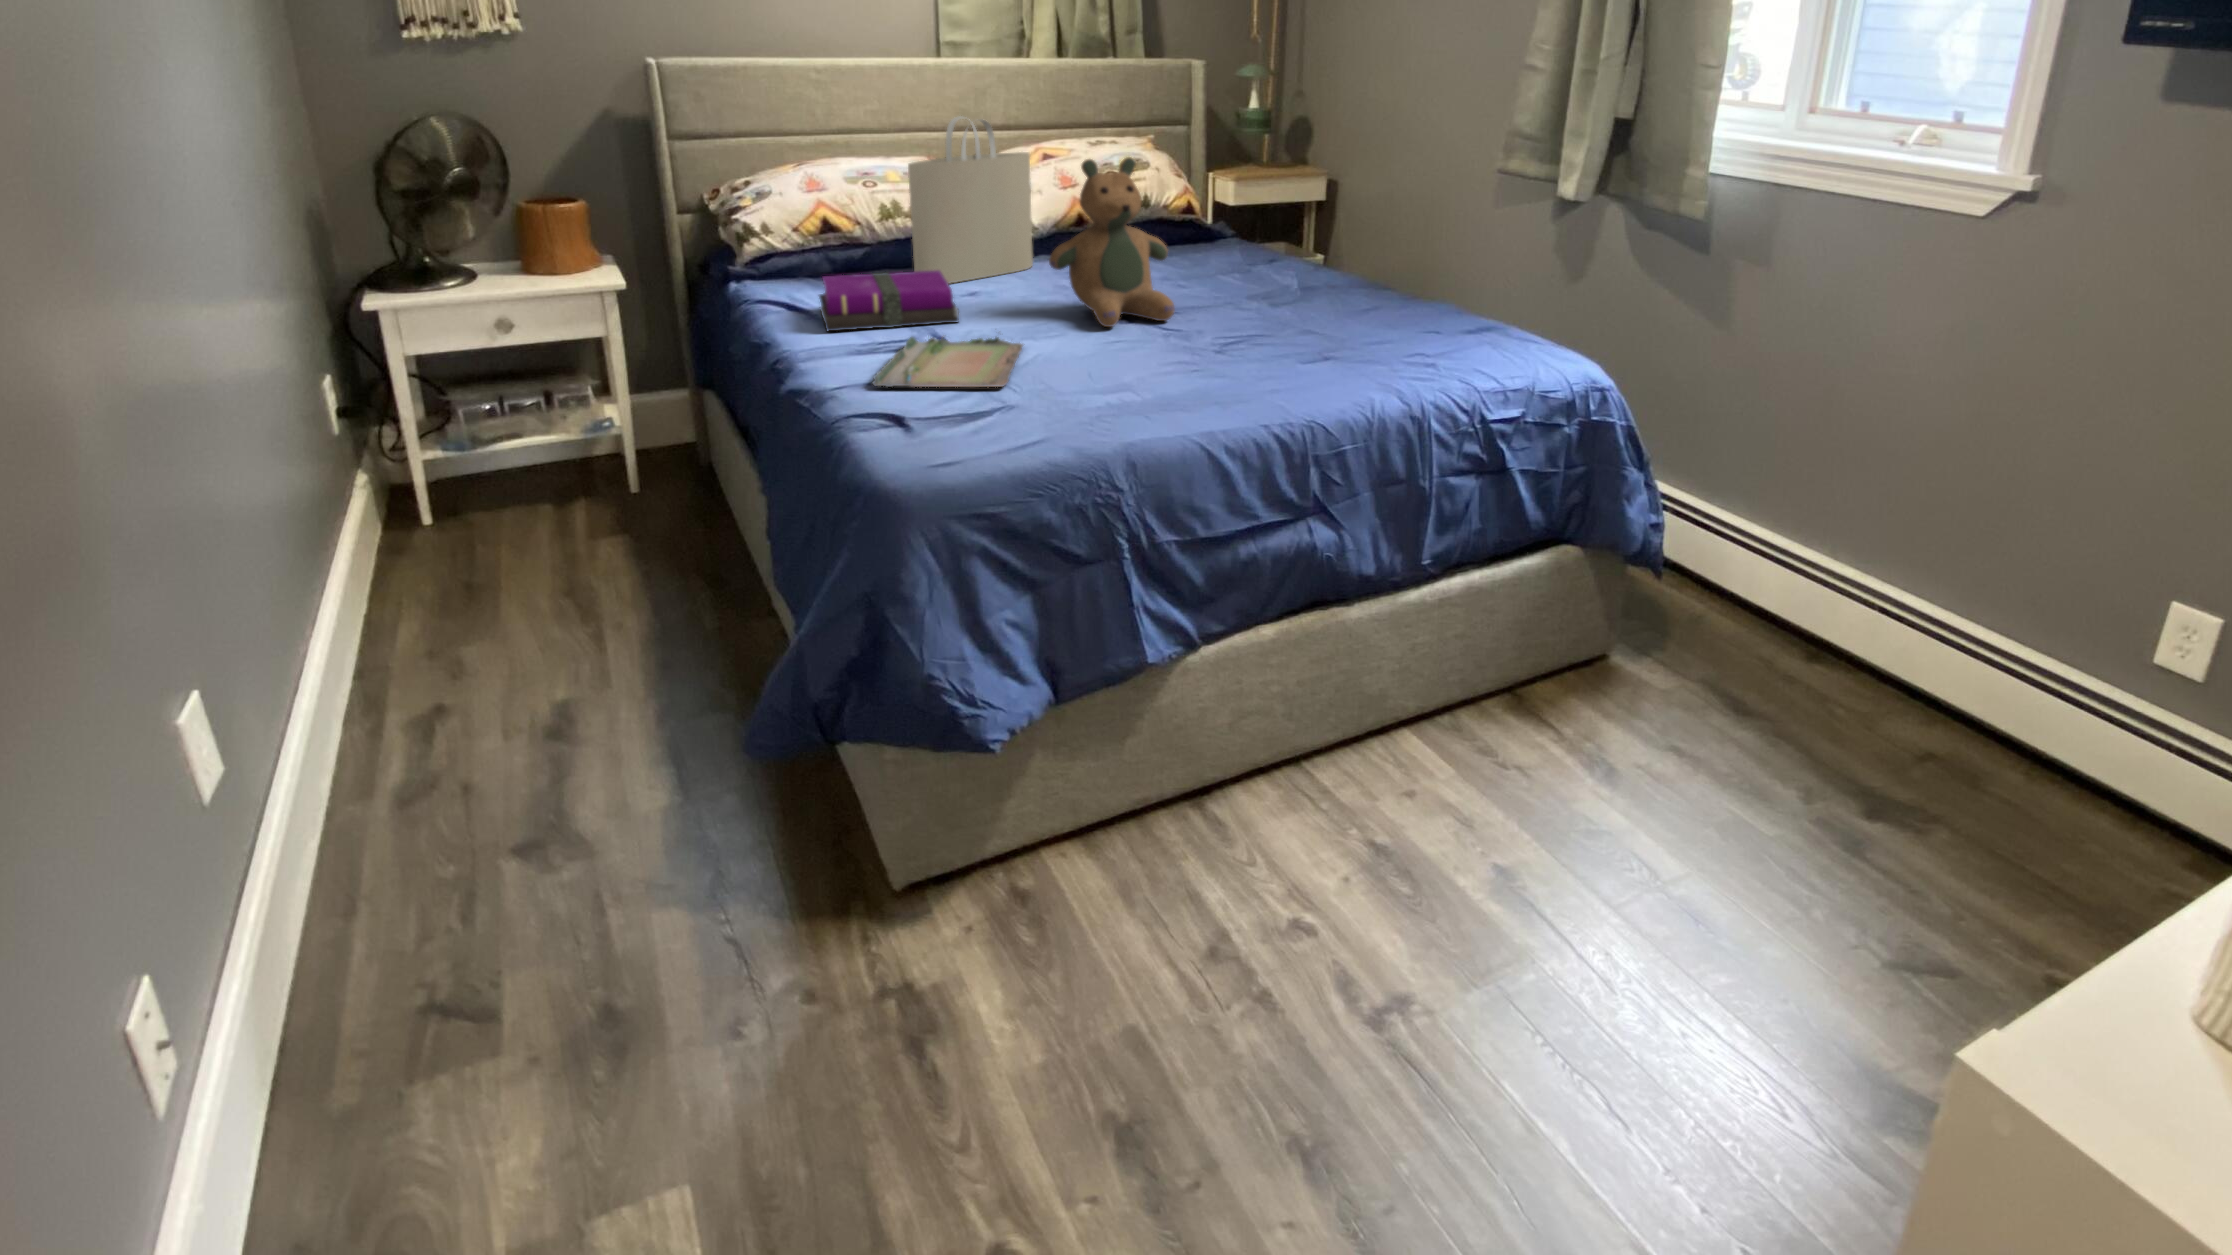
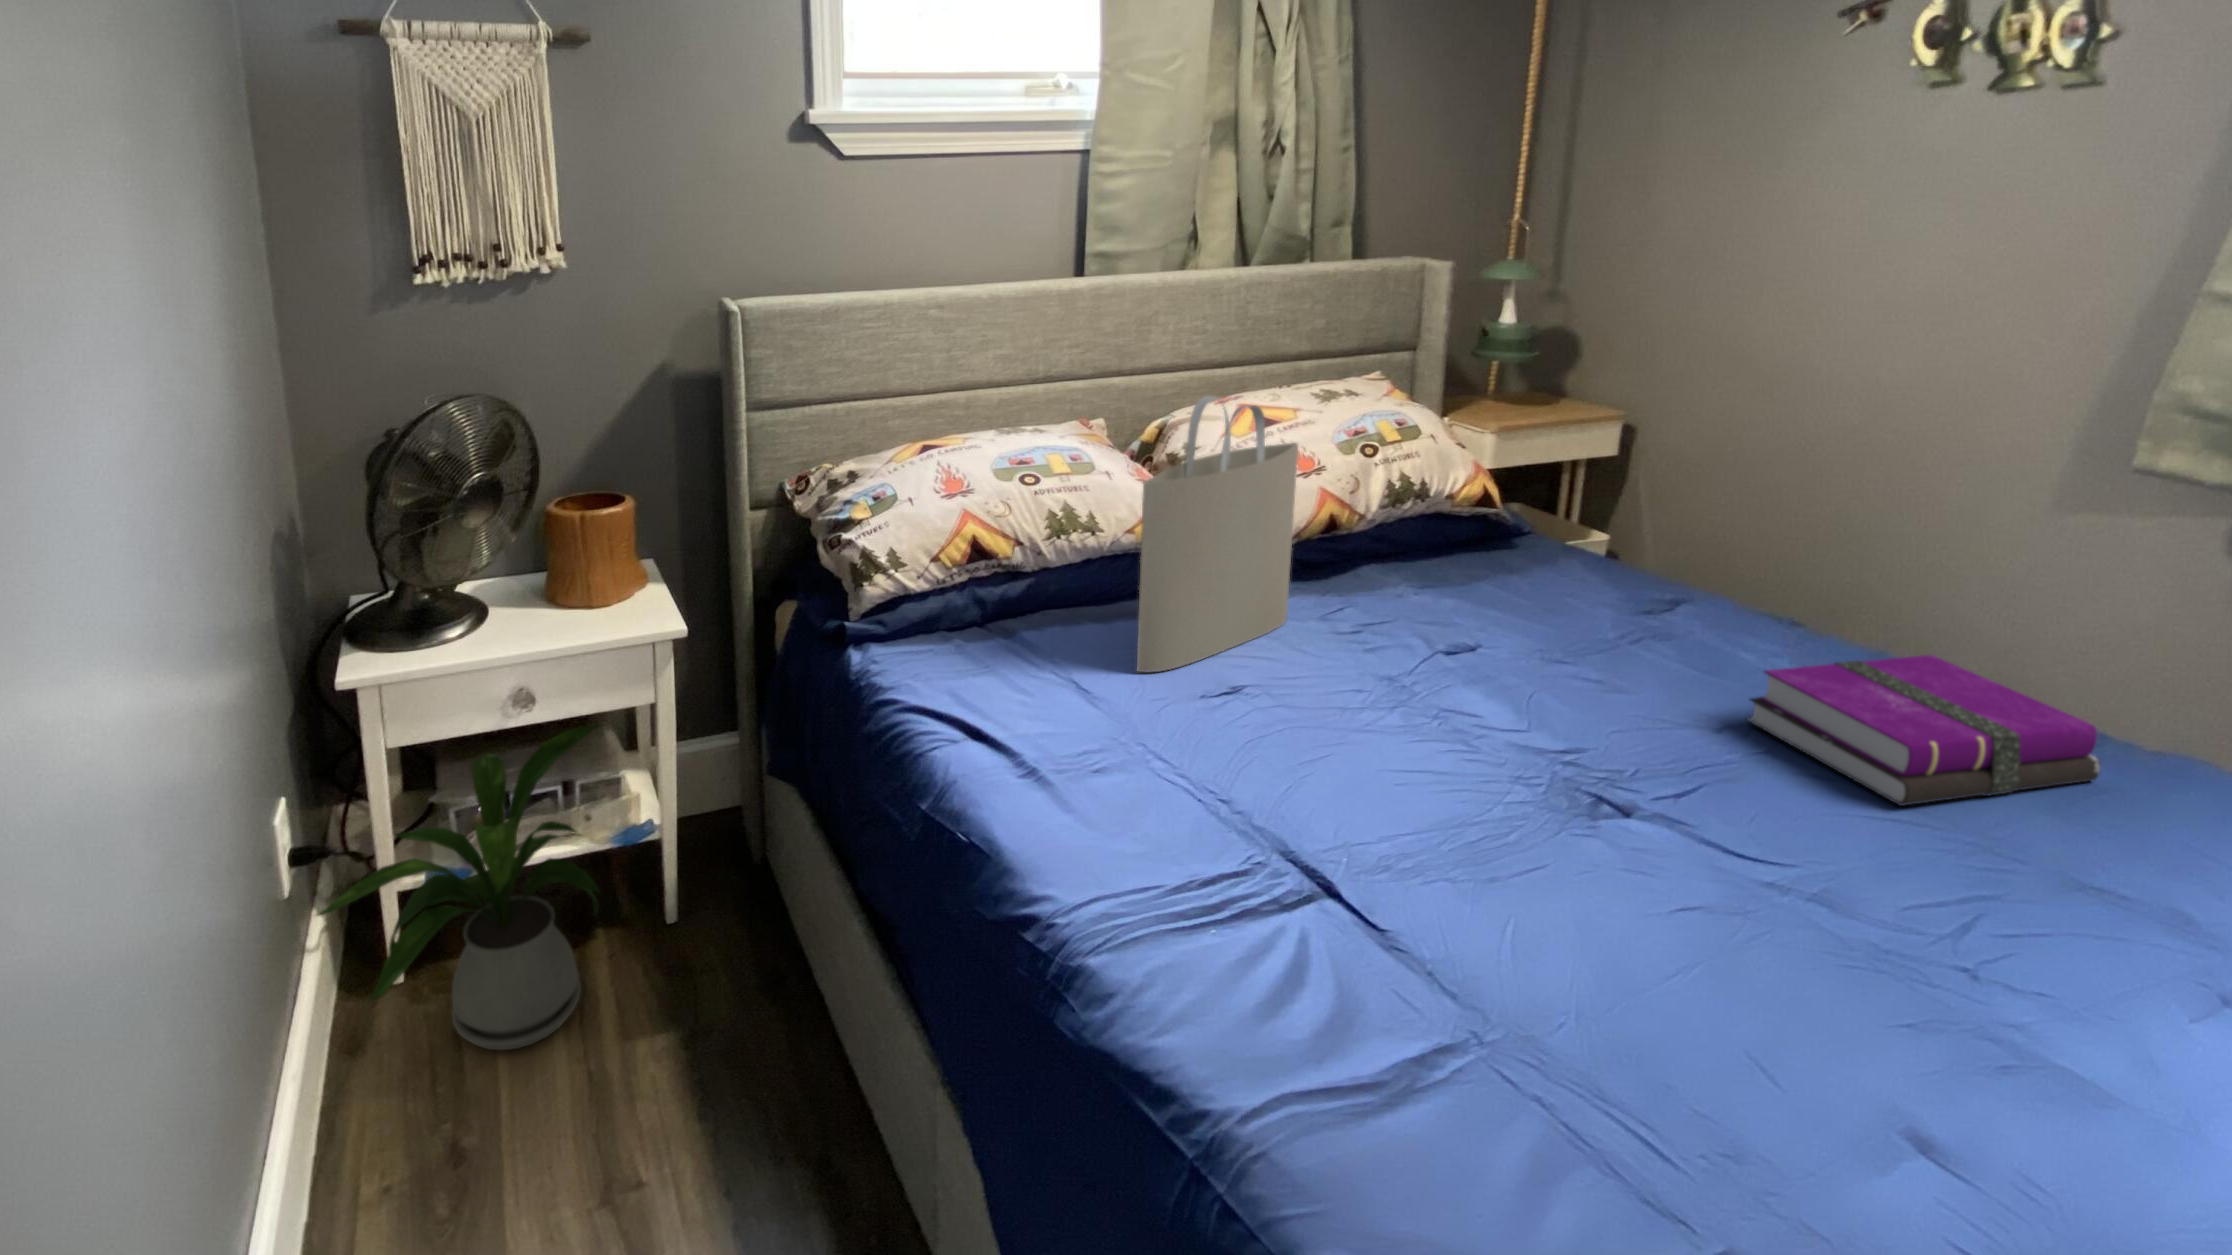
teddy bear: present [1049,157,1175,327] -> none [1456,507,1717,849]
notebook: present [819,270,959,331] -> present [1747,655,2101,806]
tray: present [873,337,1023,387] -> none [1254,881,1606,1152]
house plant: none [356,340,574,547] -> present [318,725,600,1050]

